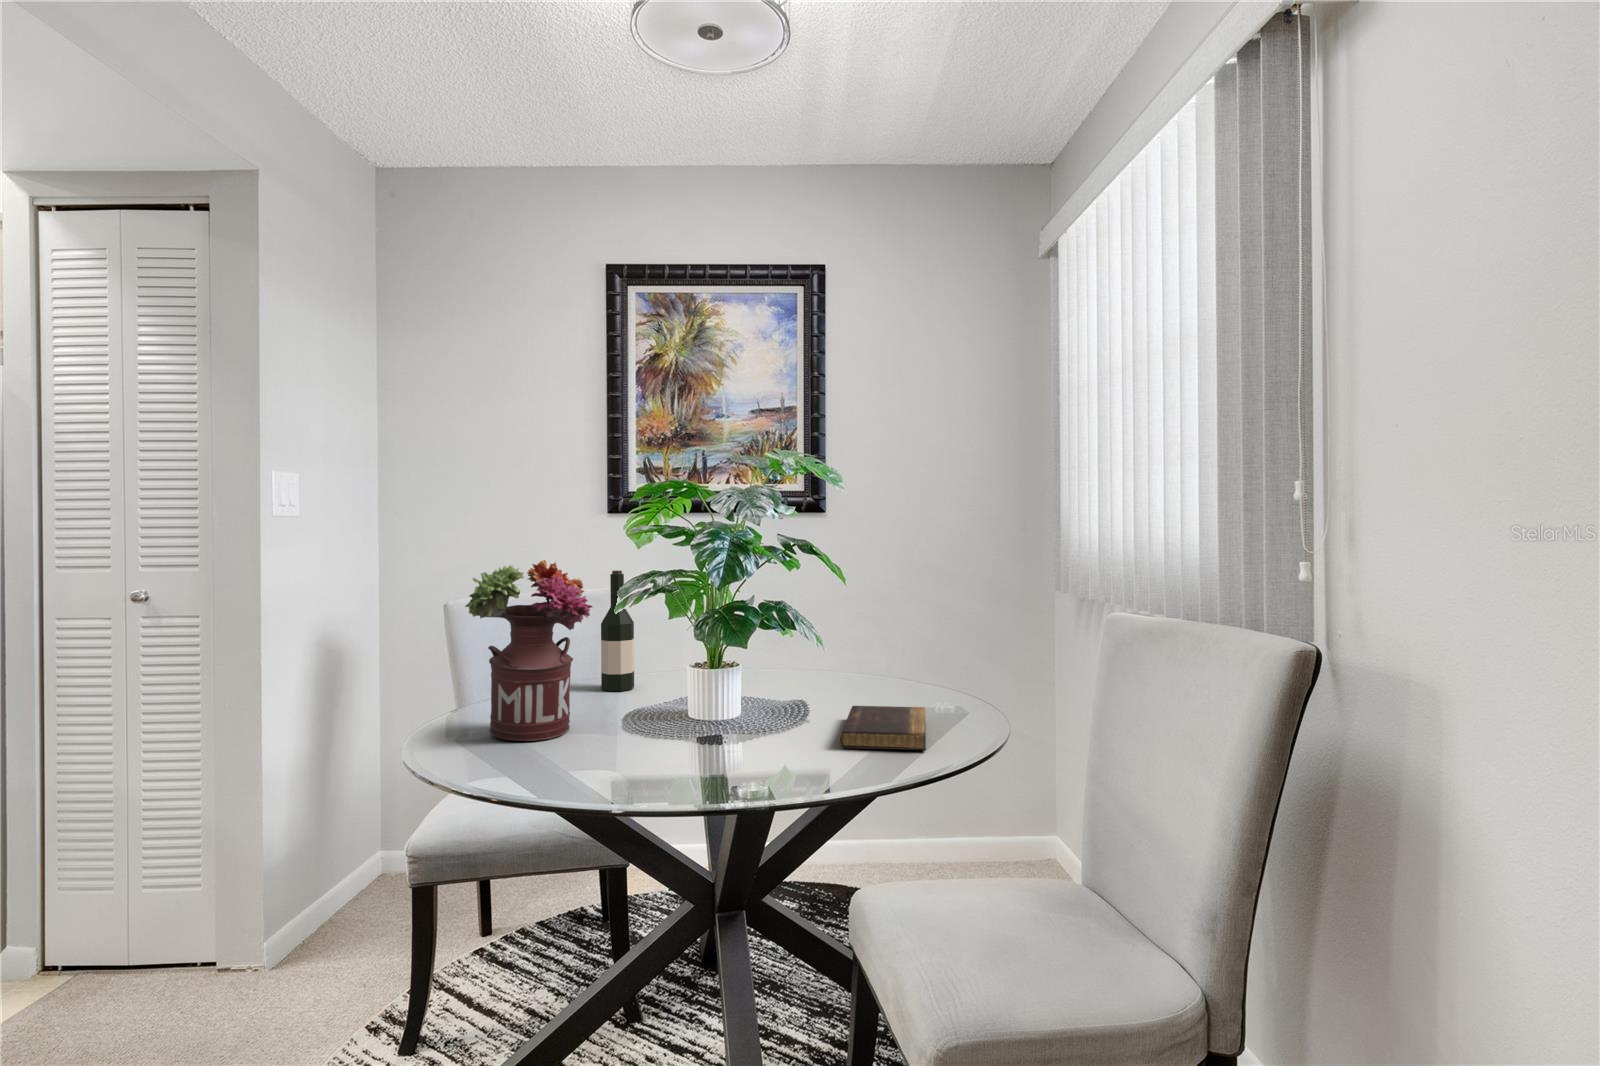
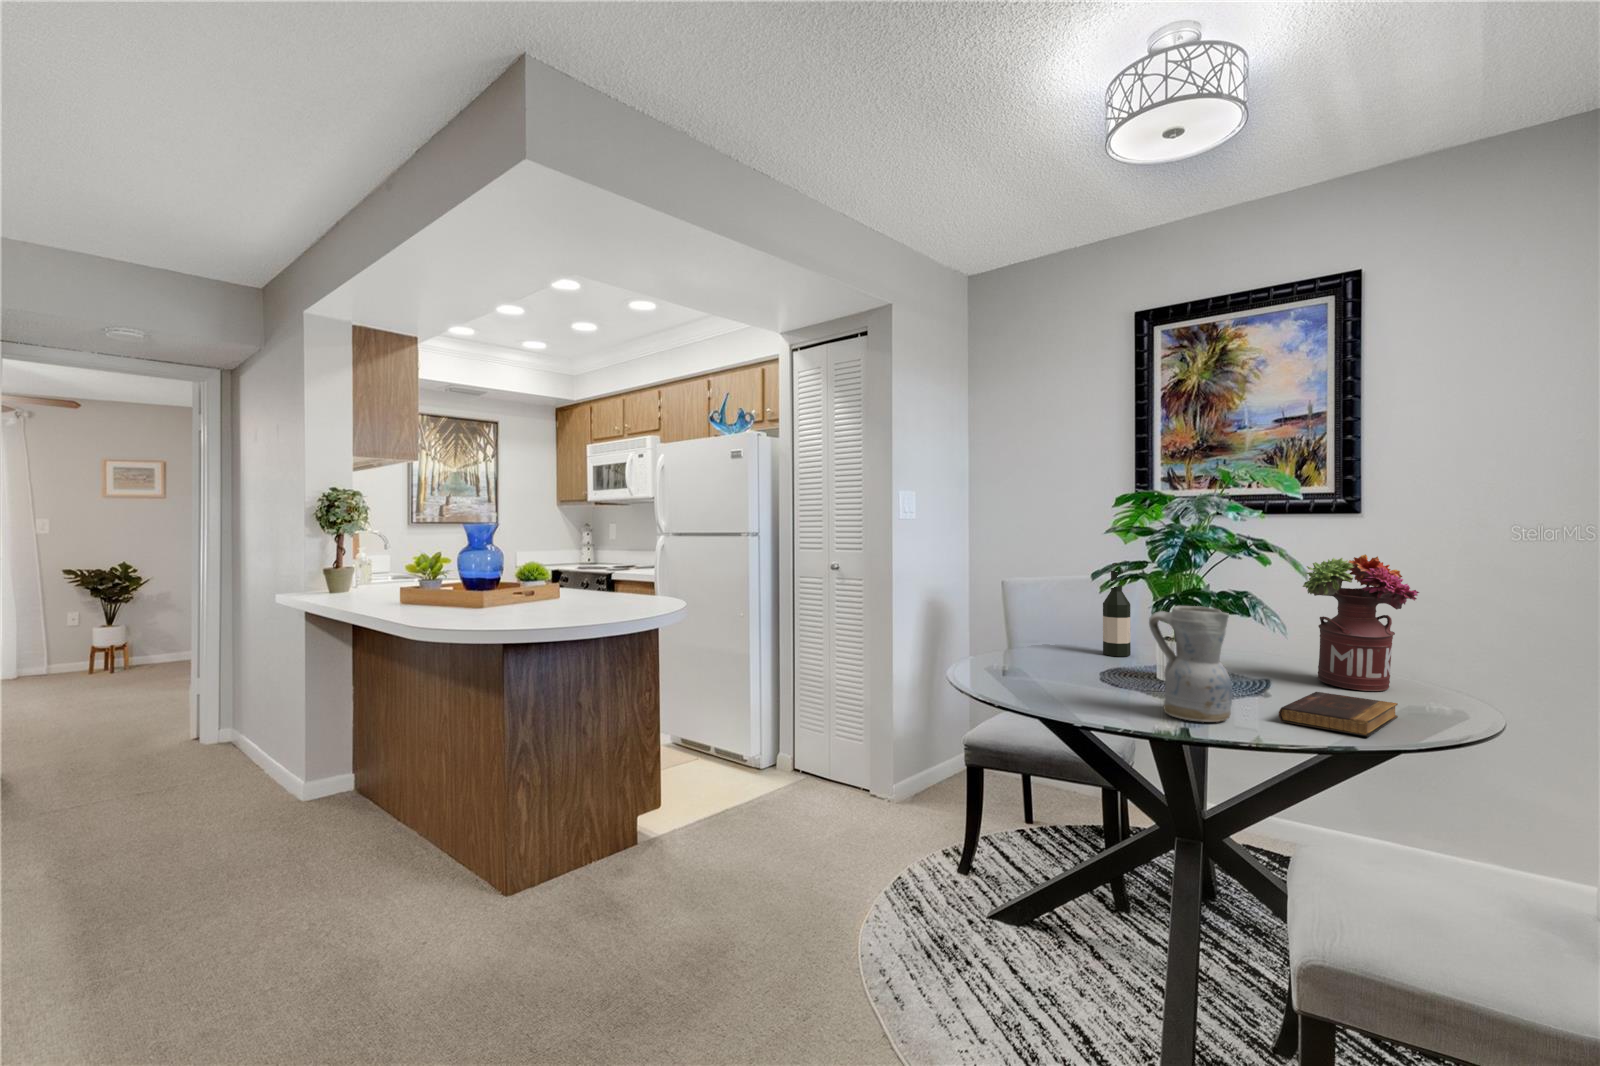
flower arrangement: present [465,560,593,741] -> present [1303,554,1419,691]
ceramic pitcher: none [703,620,798,766] -> present [1149,606,1232,722]

